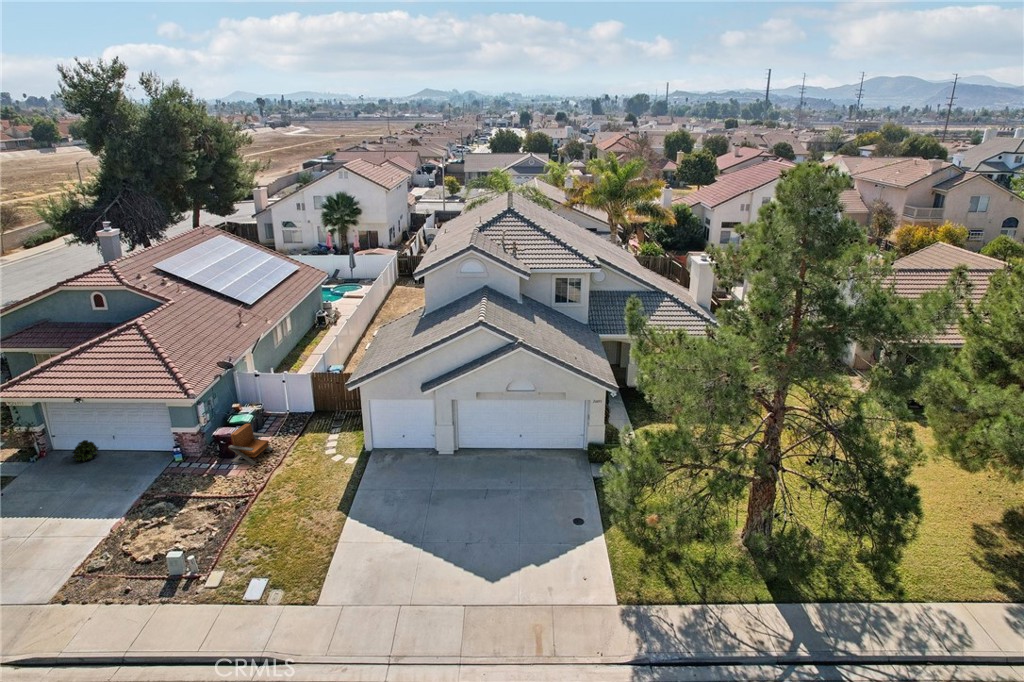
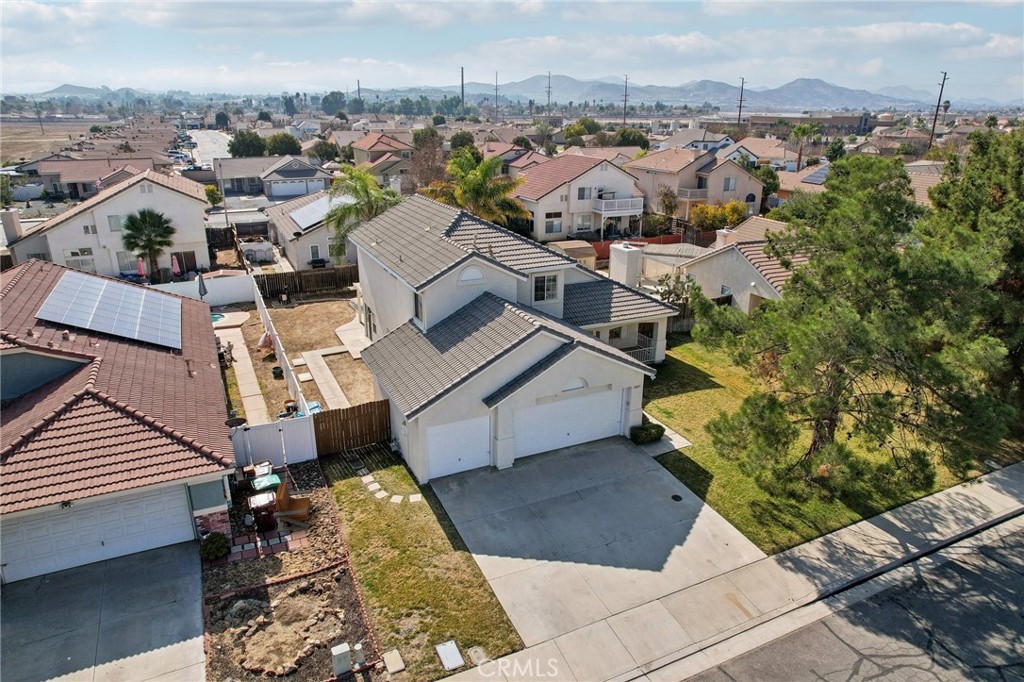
potted plant: present [72,440,98,462] -> present [199,531,230,561]

